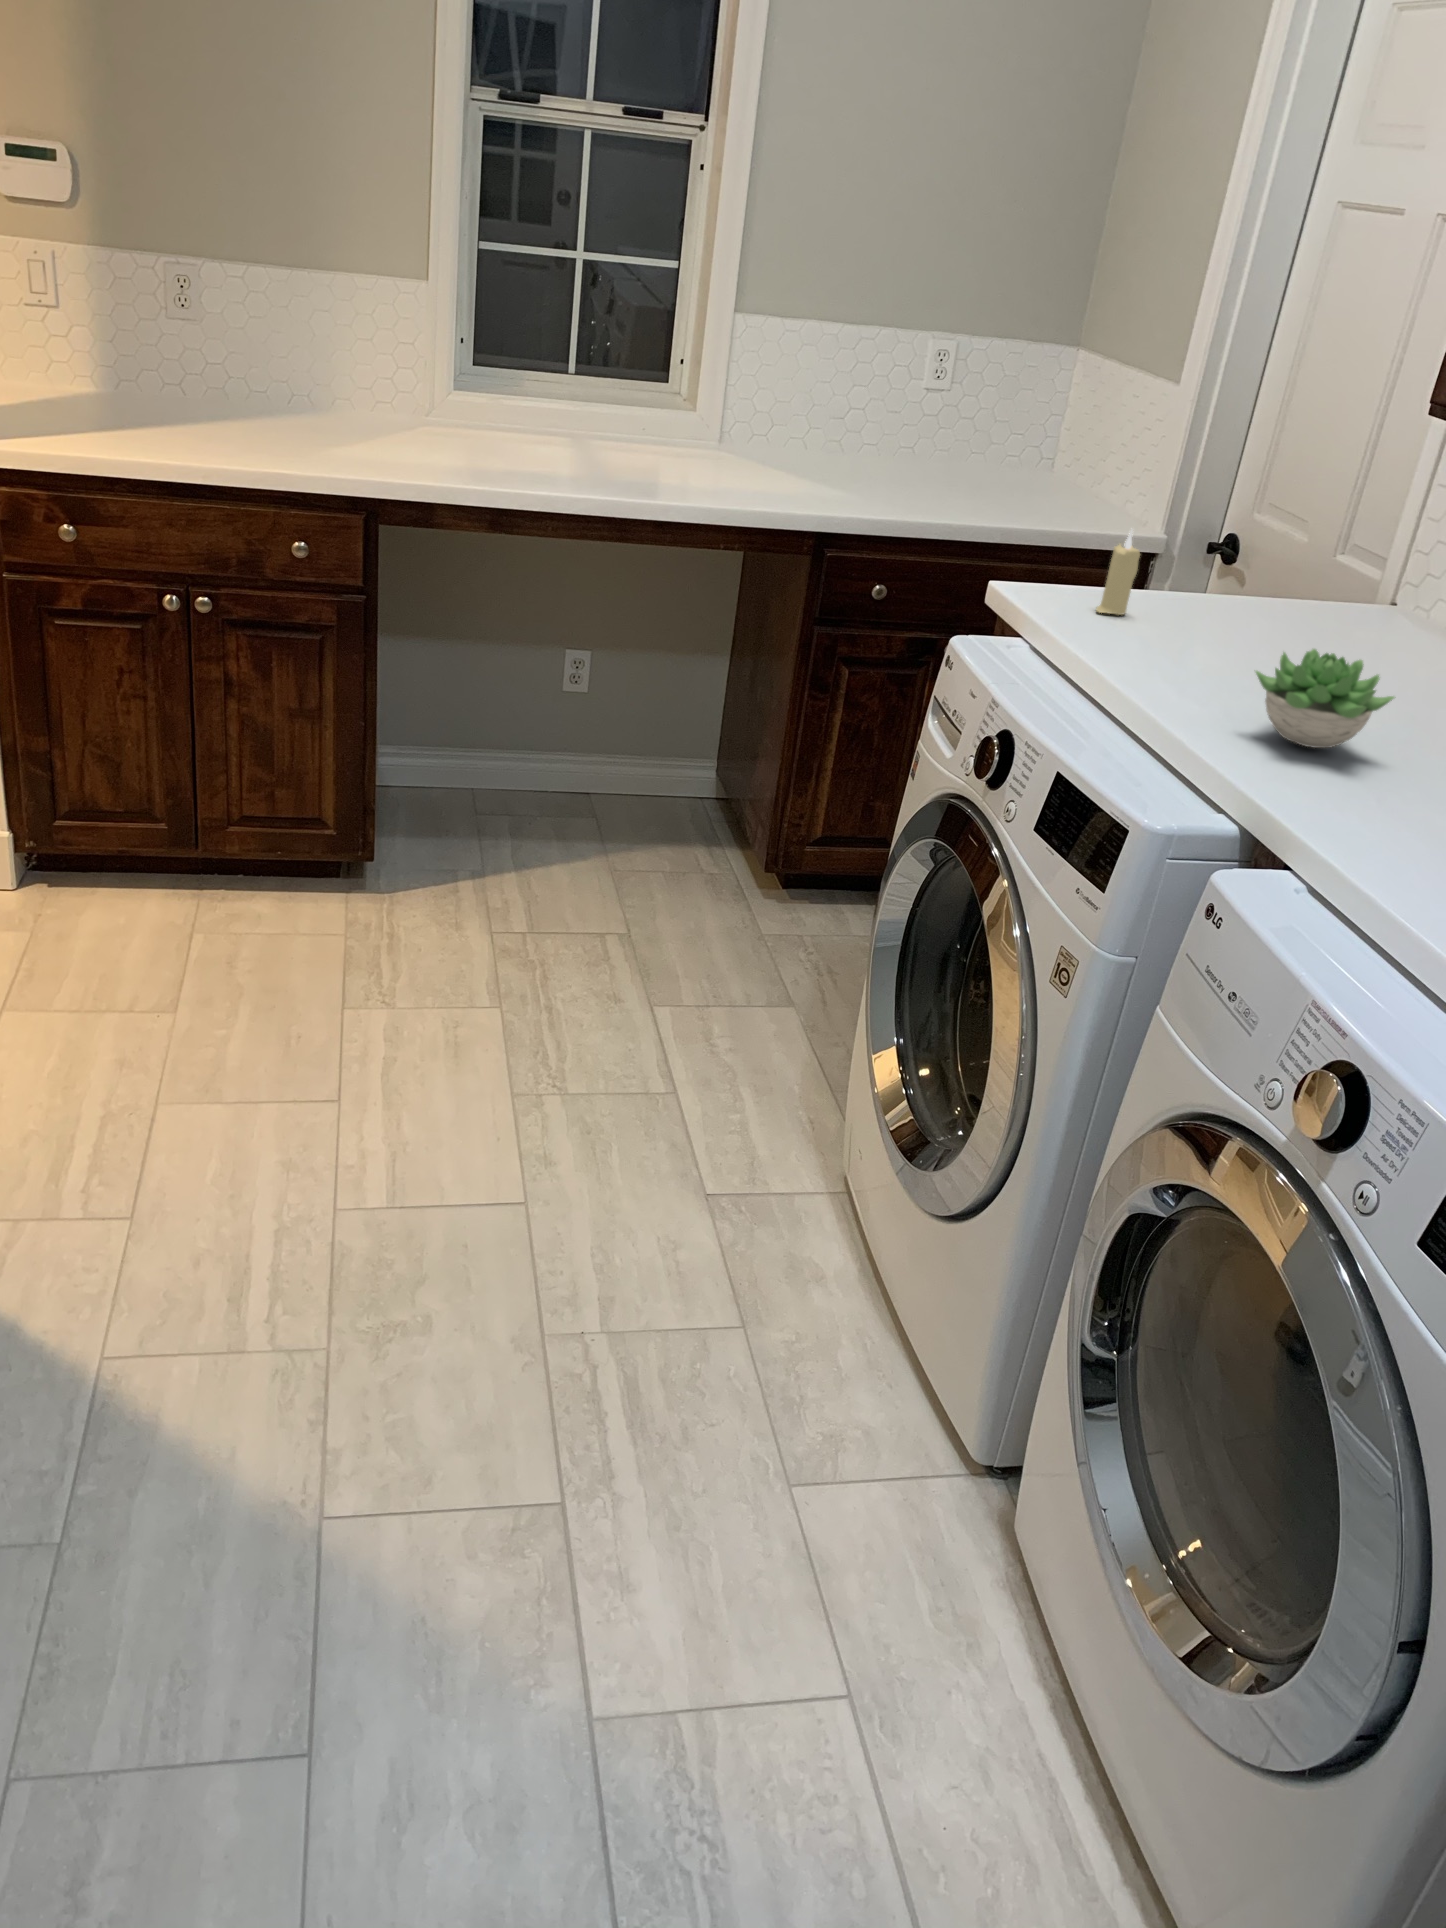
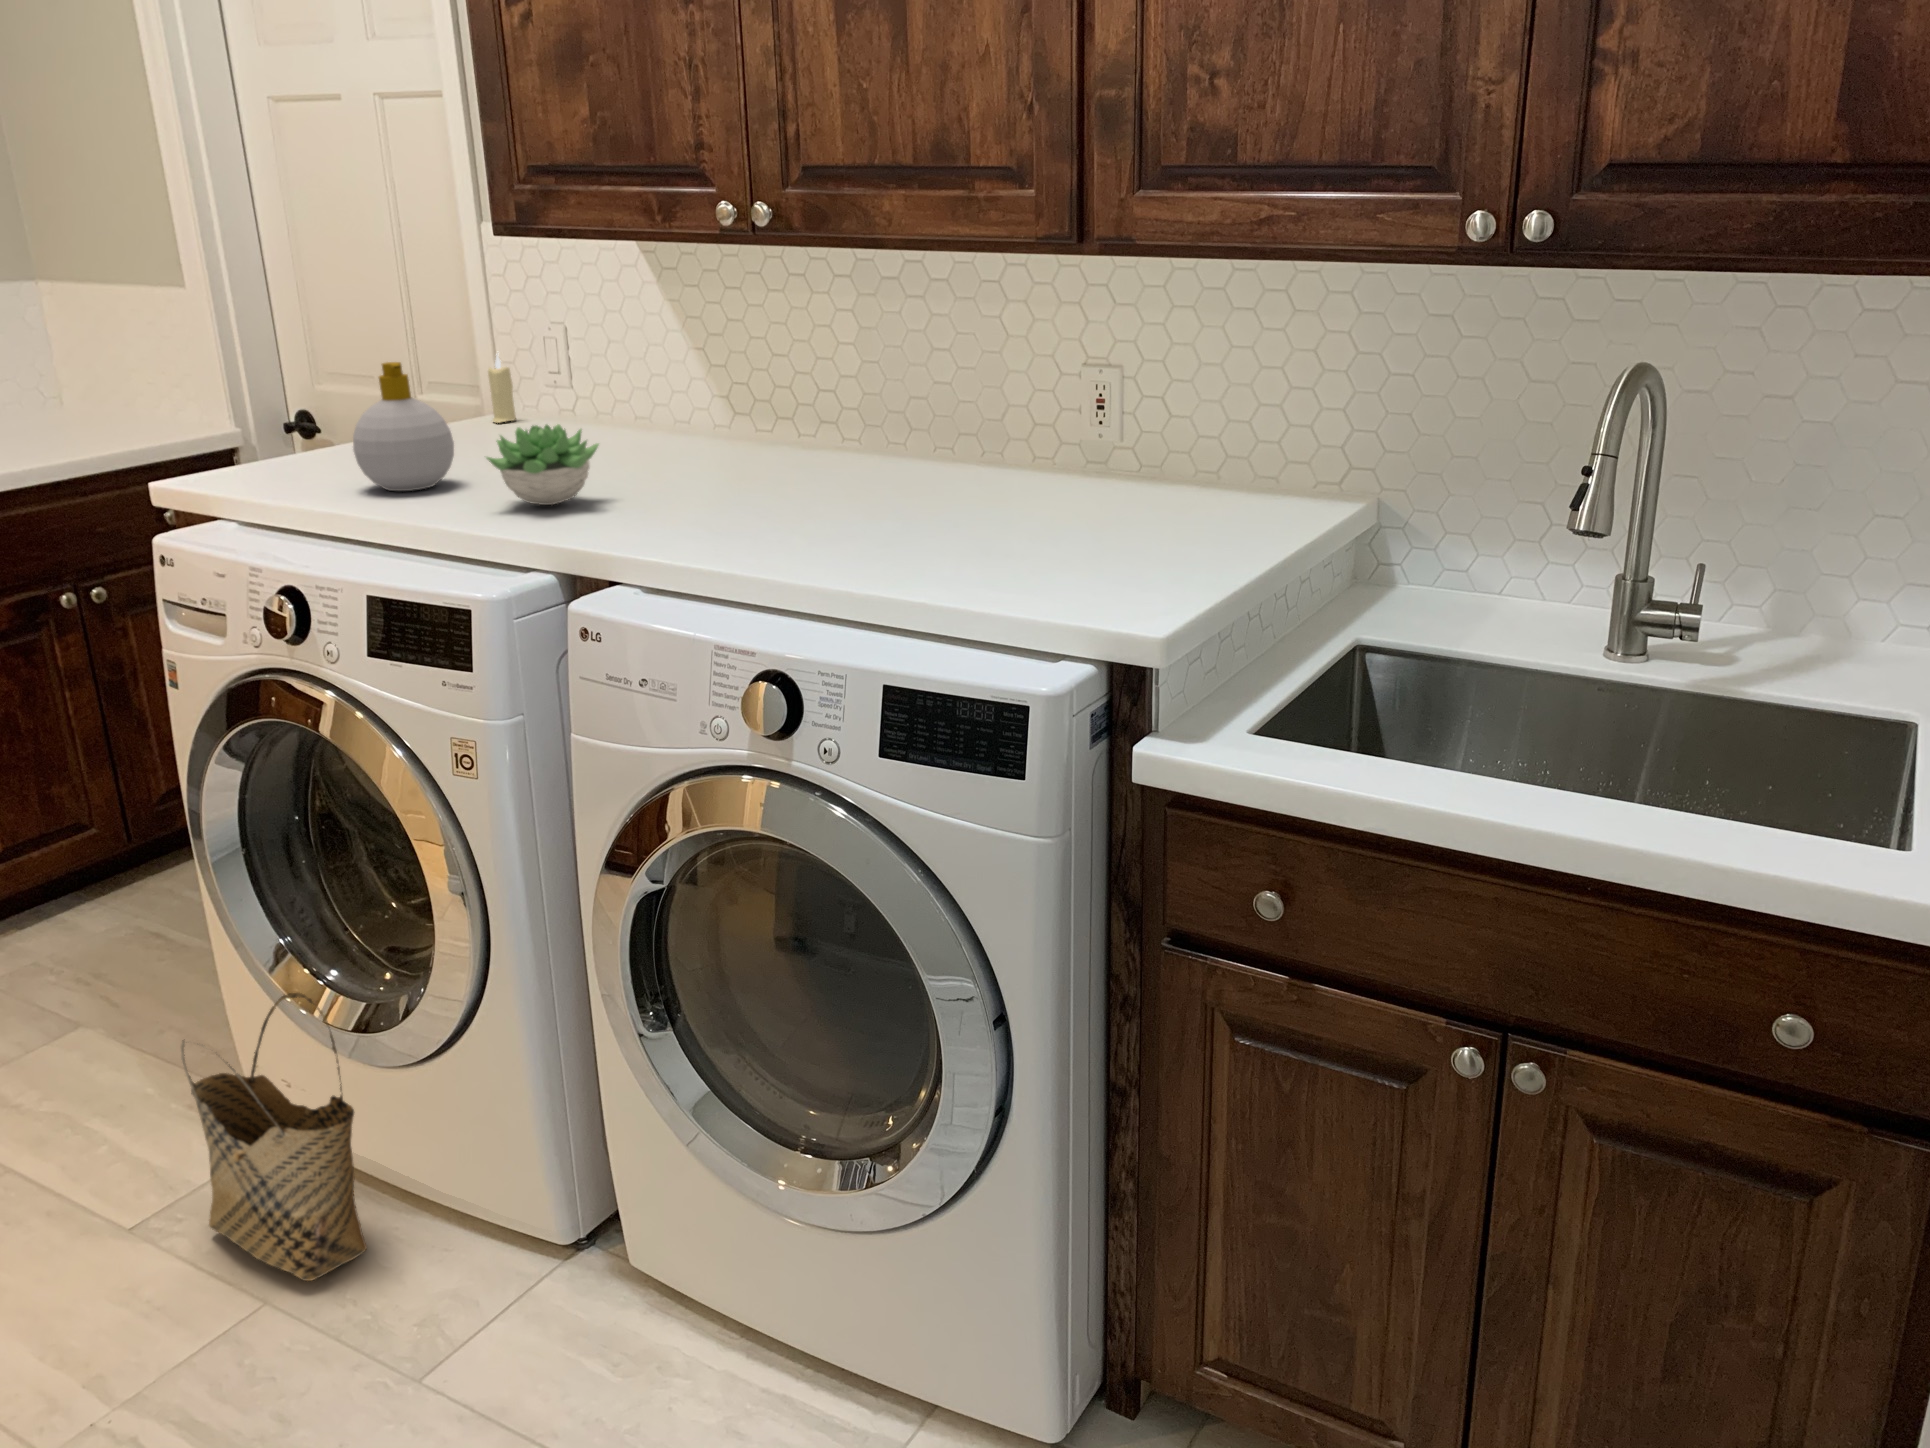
candle: present [1096,530,1140,615] -> present [488,355,516,423]
soap bottle: none [1152,534,1263,677] -> present [353,362,454,491]
woven basket: none [740,1077,881,1334] -> present [181,993,367,1281]

